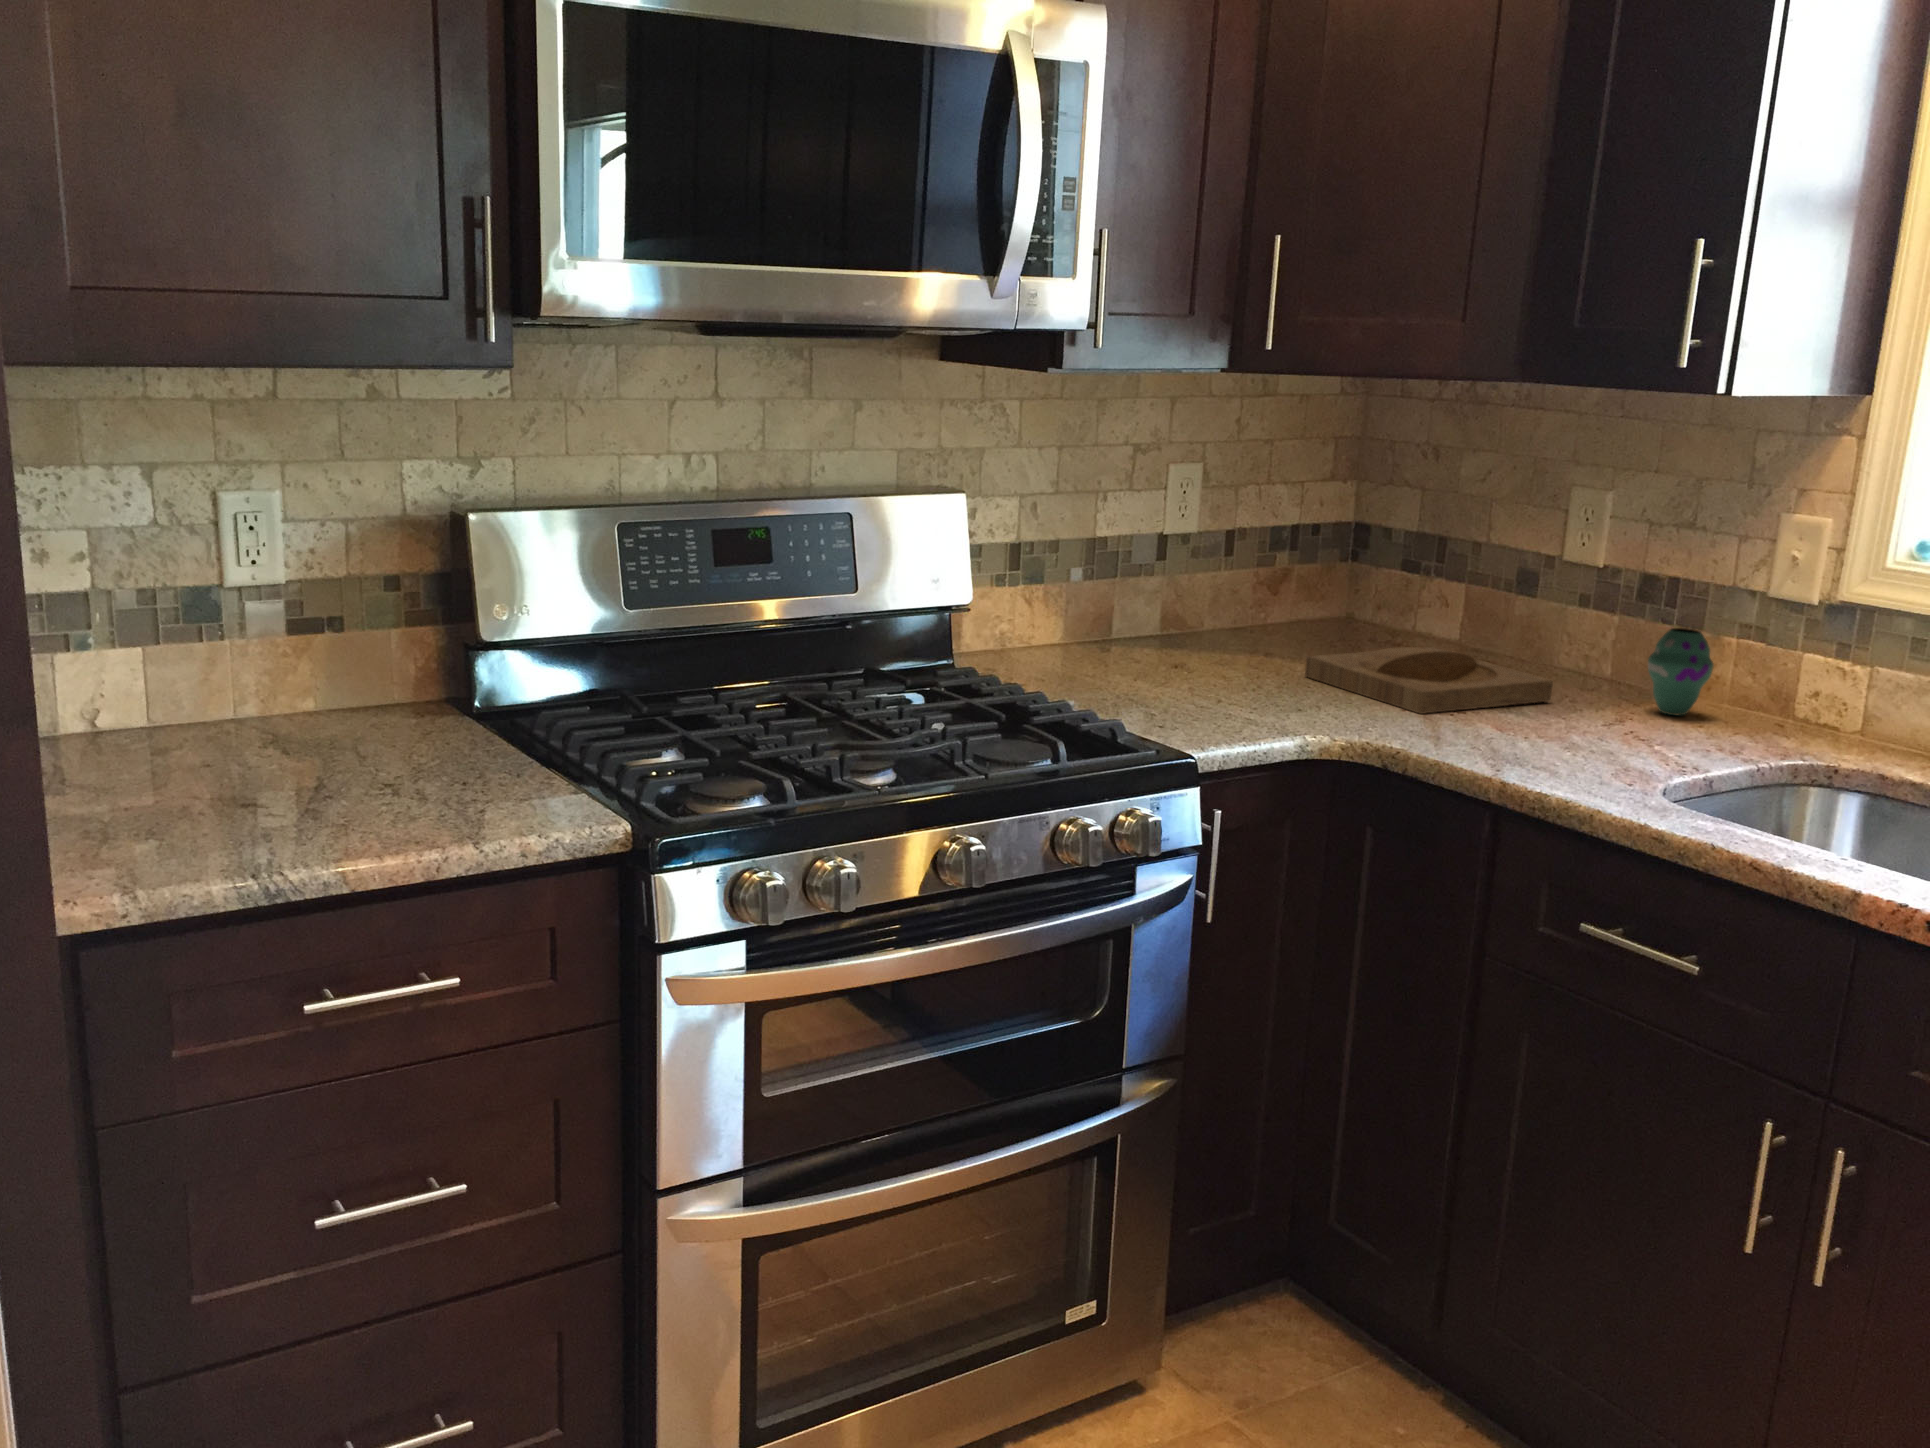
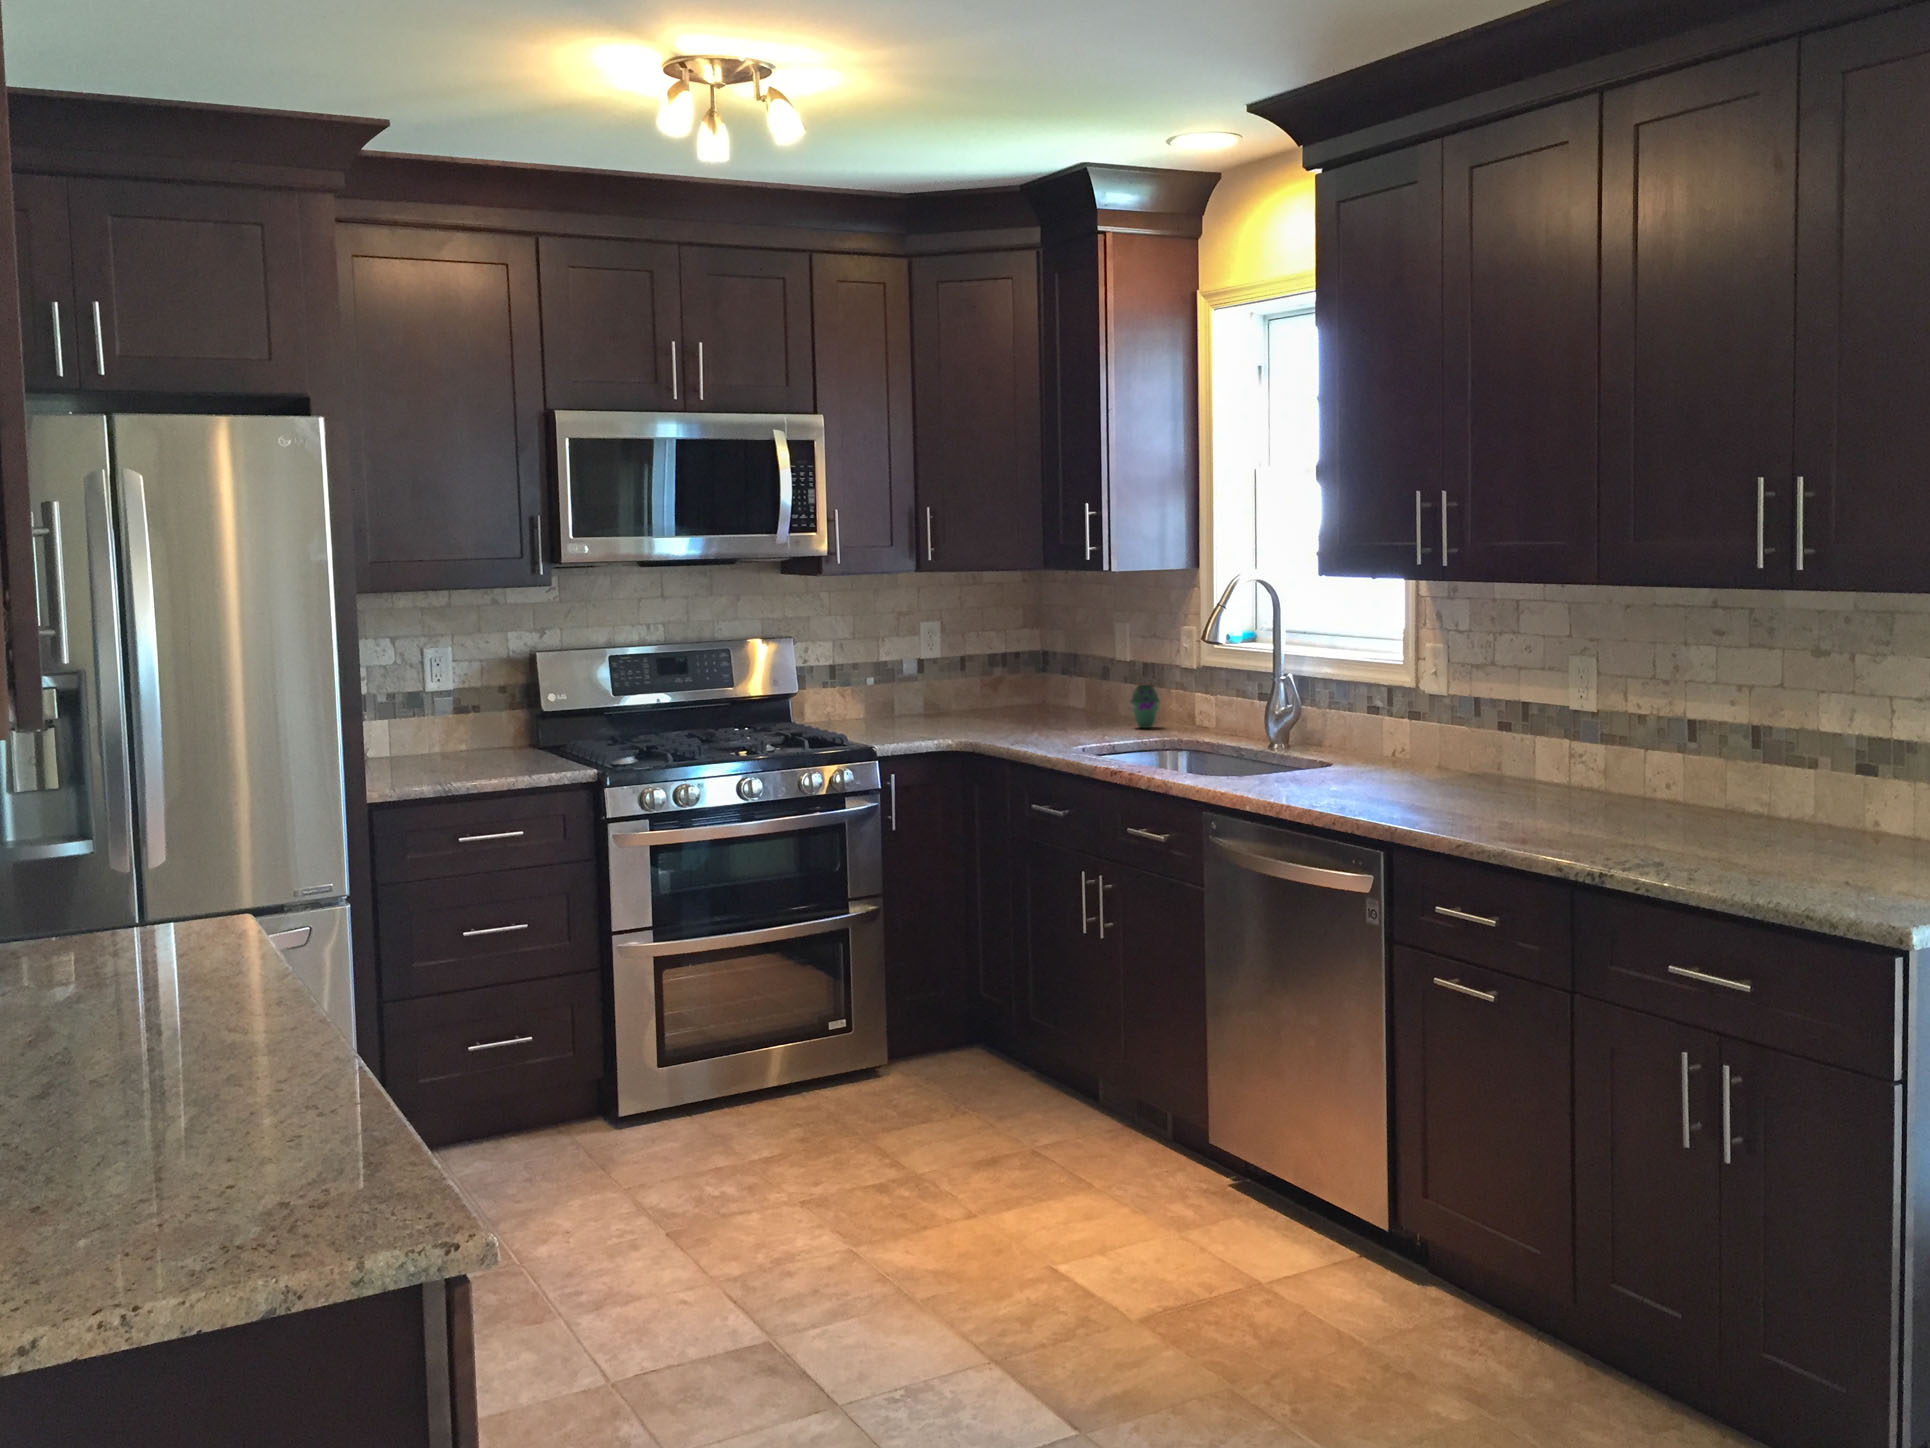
tray: present [1305,647,1553,714] -> none [974,705,1088,732]

